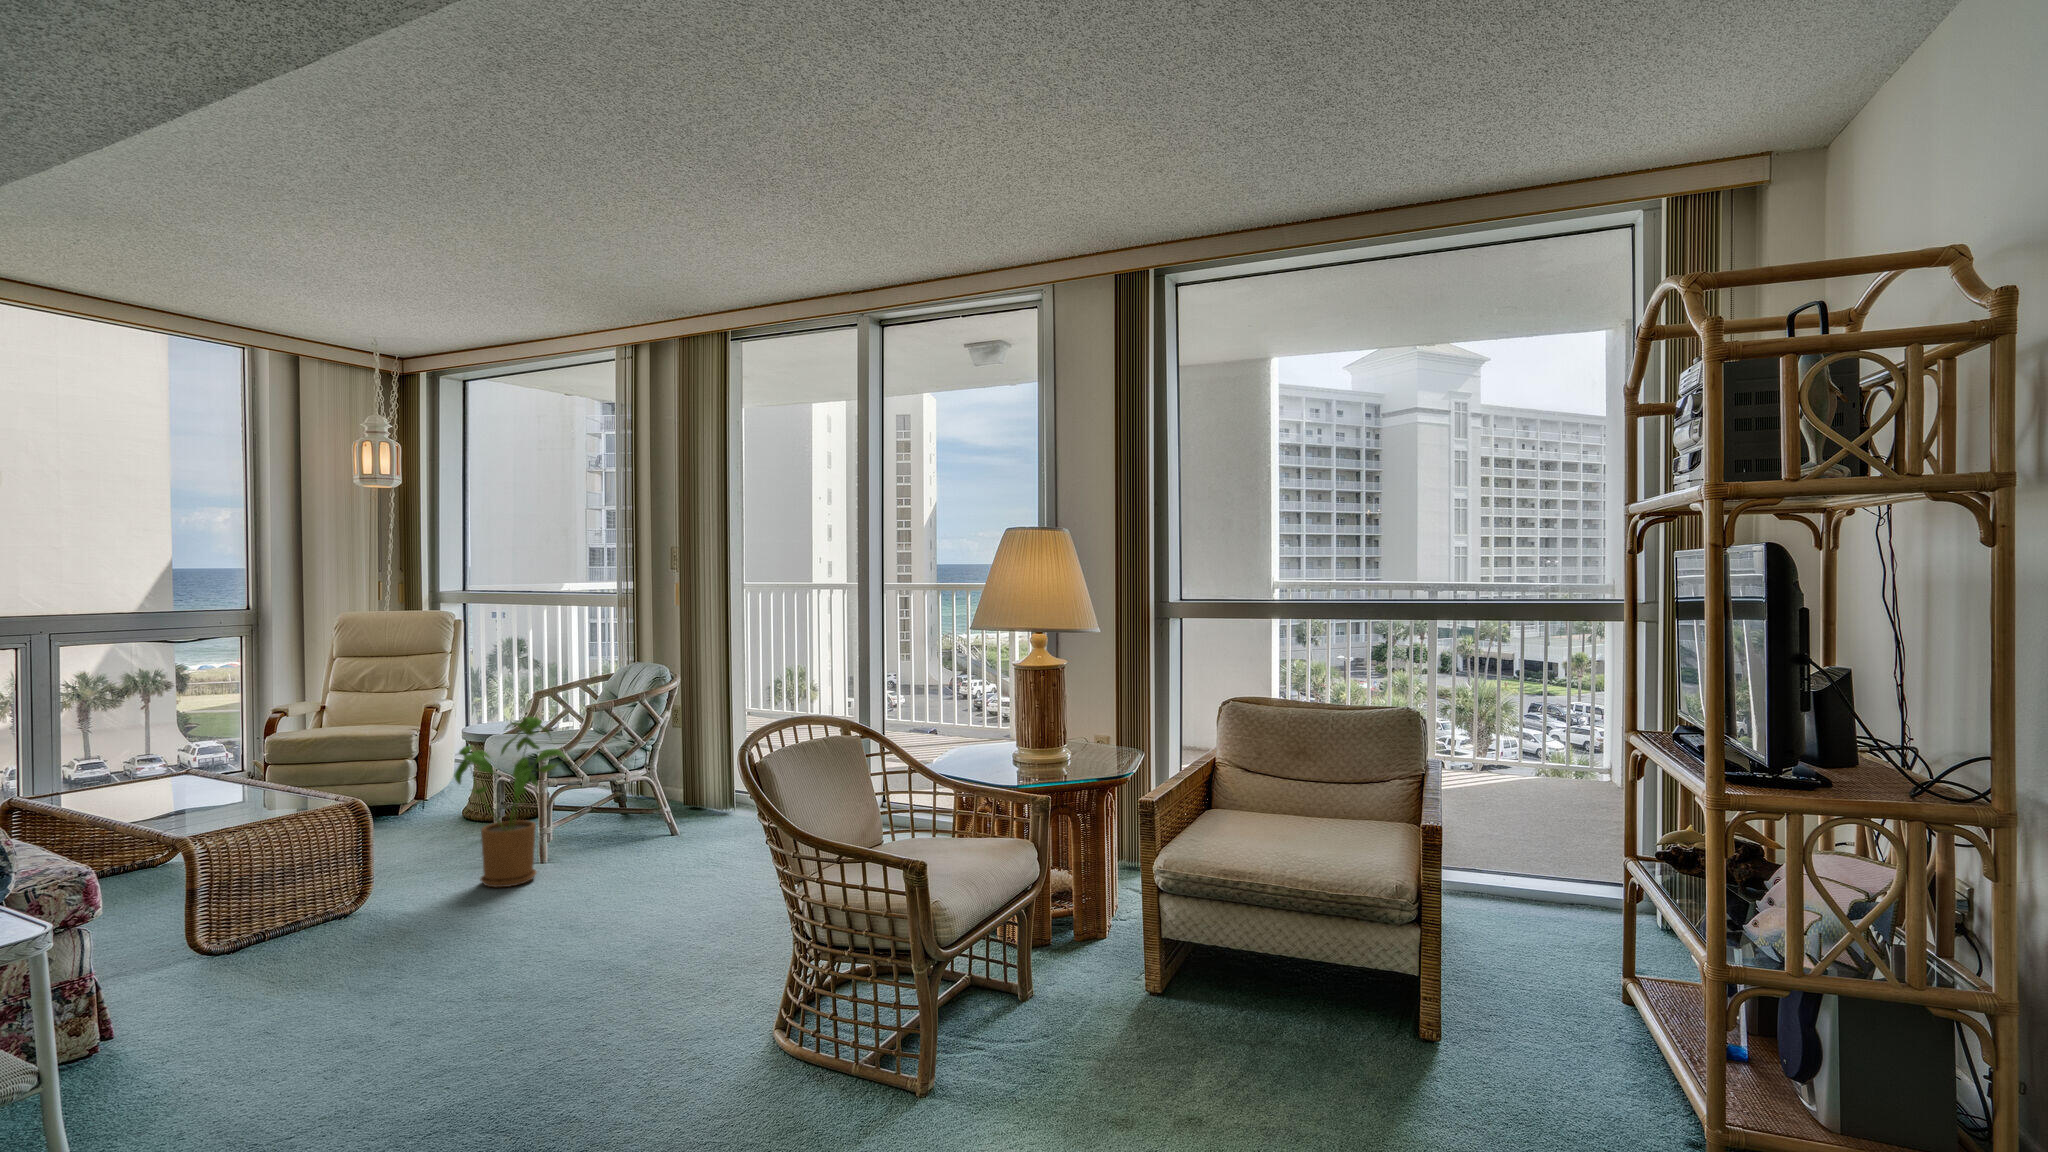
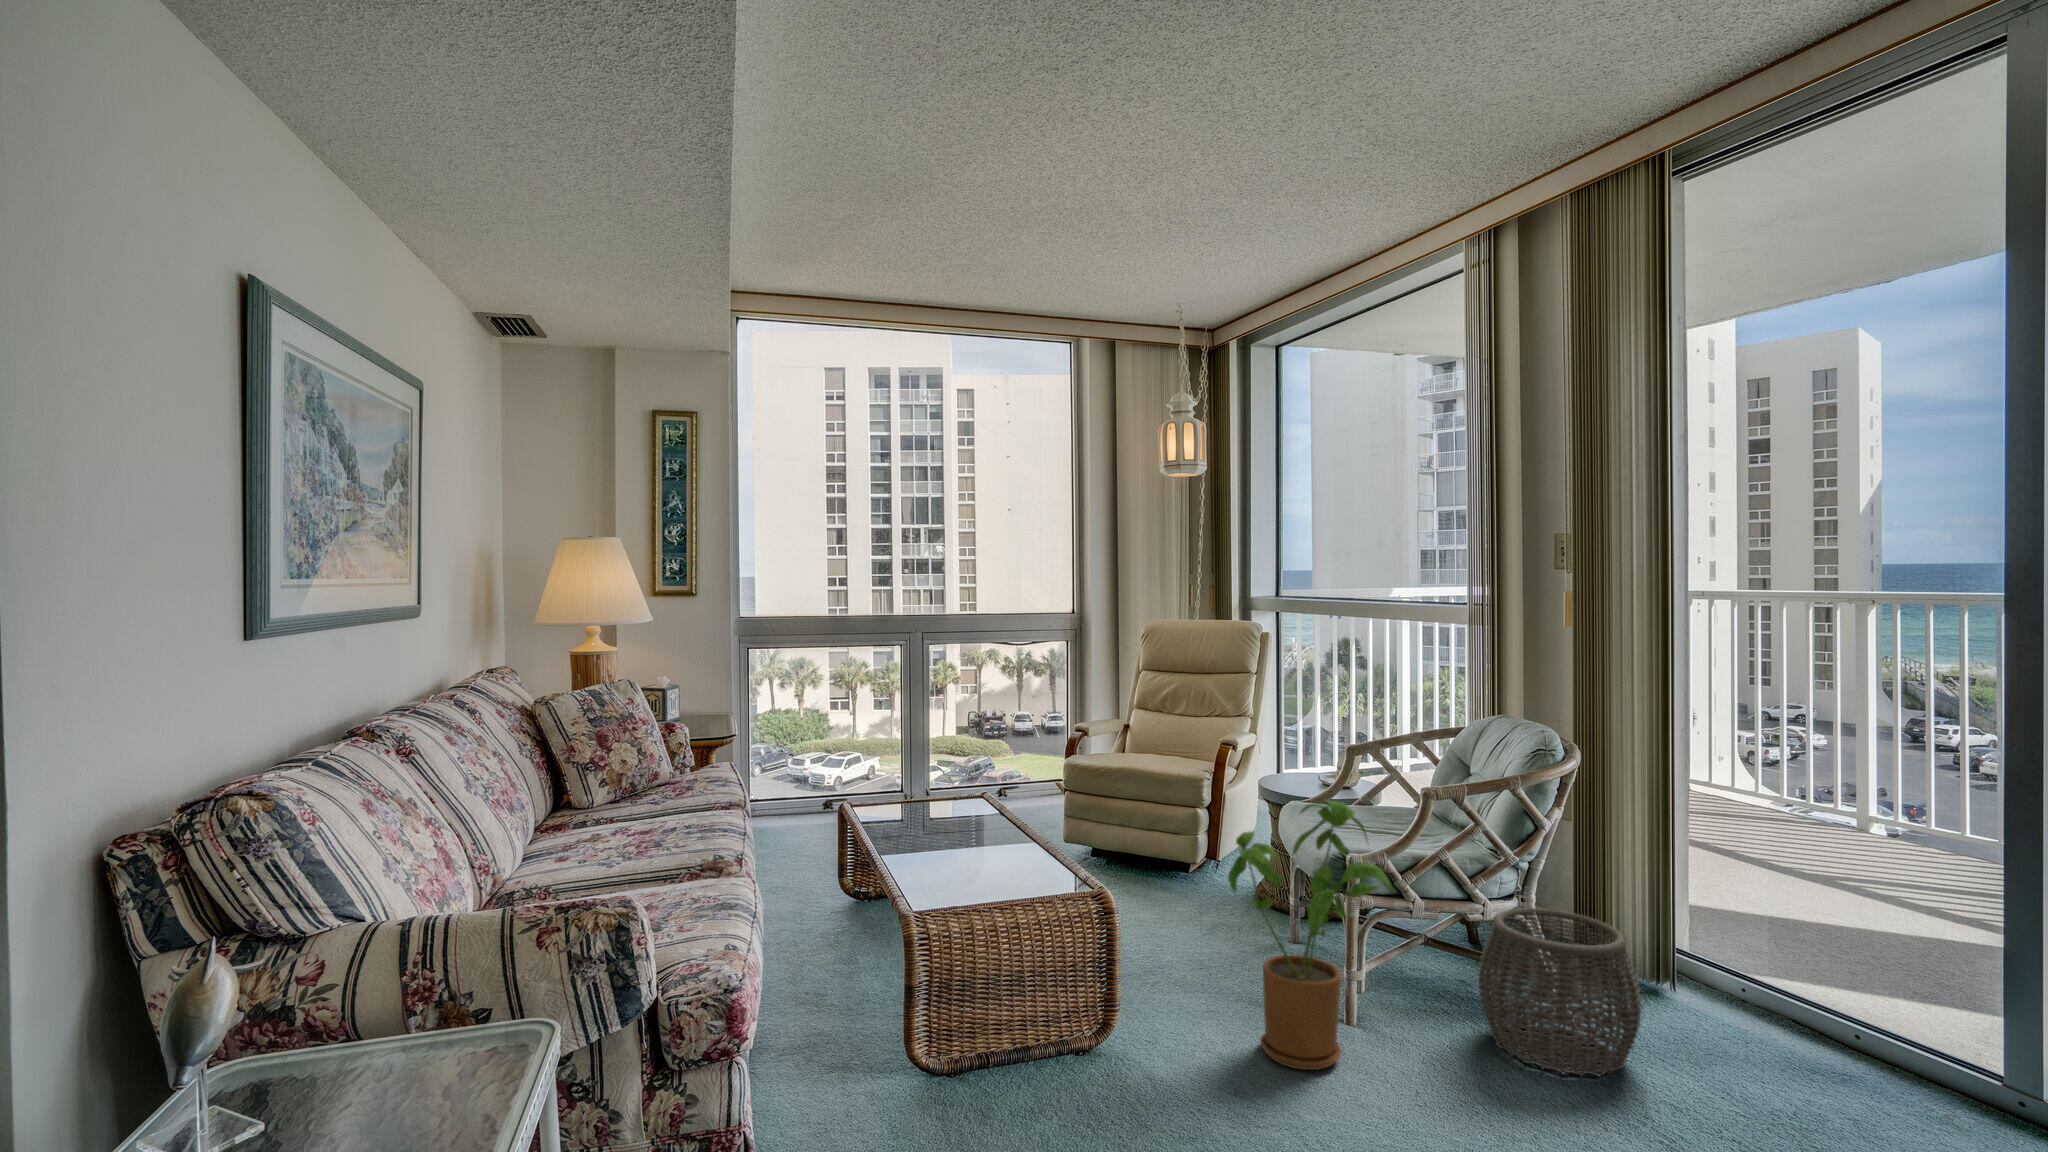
woven basket: none [622,768,711,854] -> present [1478,908,1642,1076]

